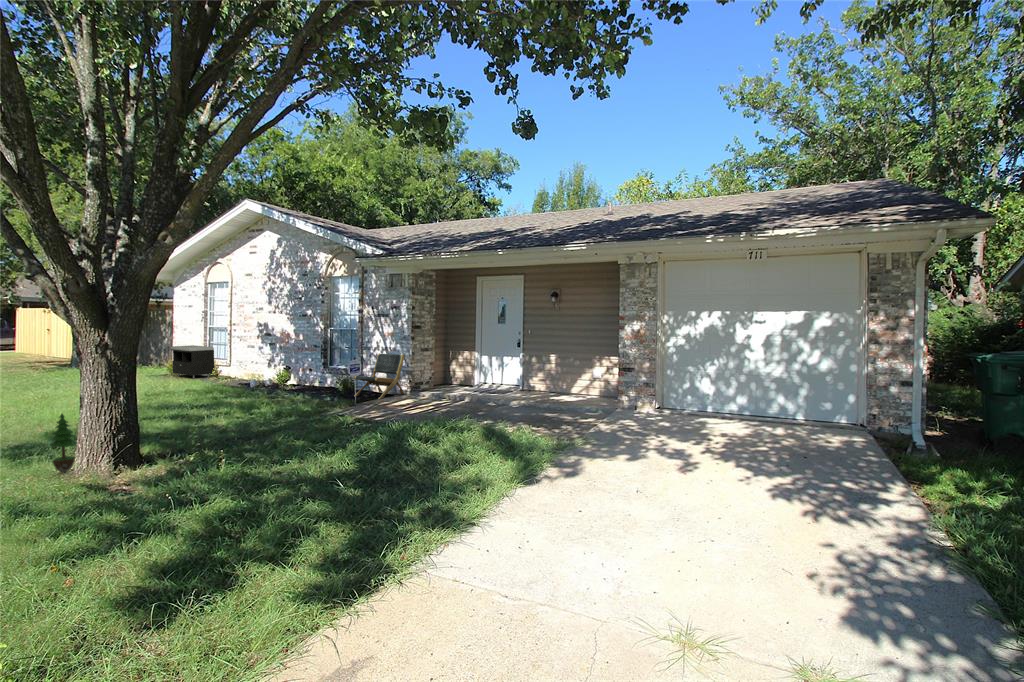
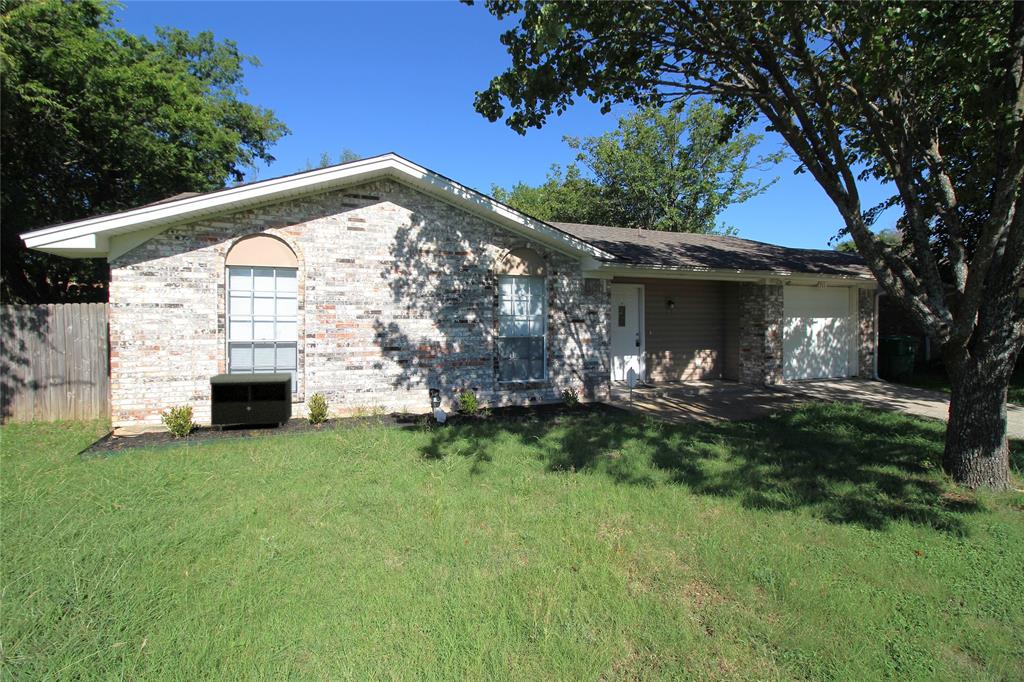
lounge chair: present [354,353,404,399] -> none [584,360,635,408]
potted tree: present [49,413,77,473] -> none [976,421,1009,488]

